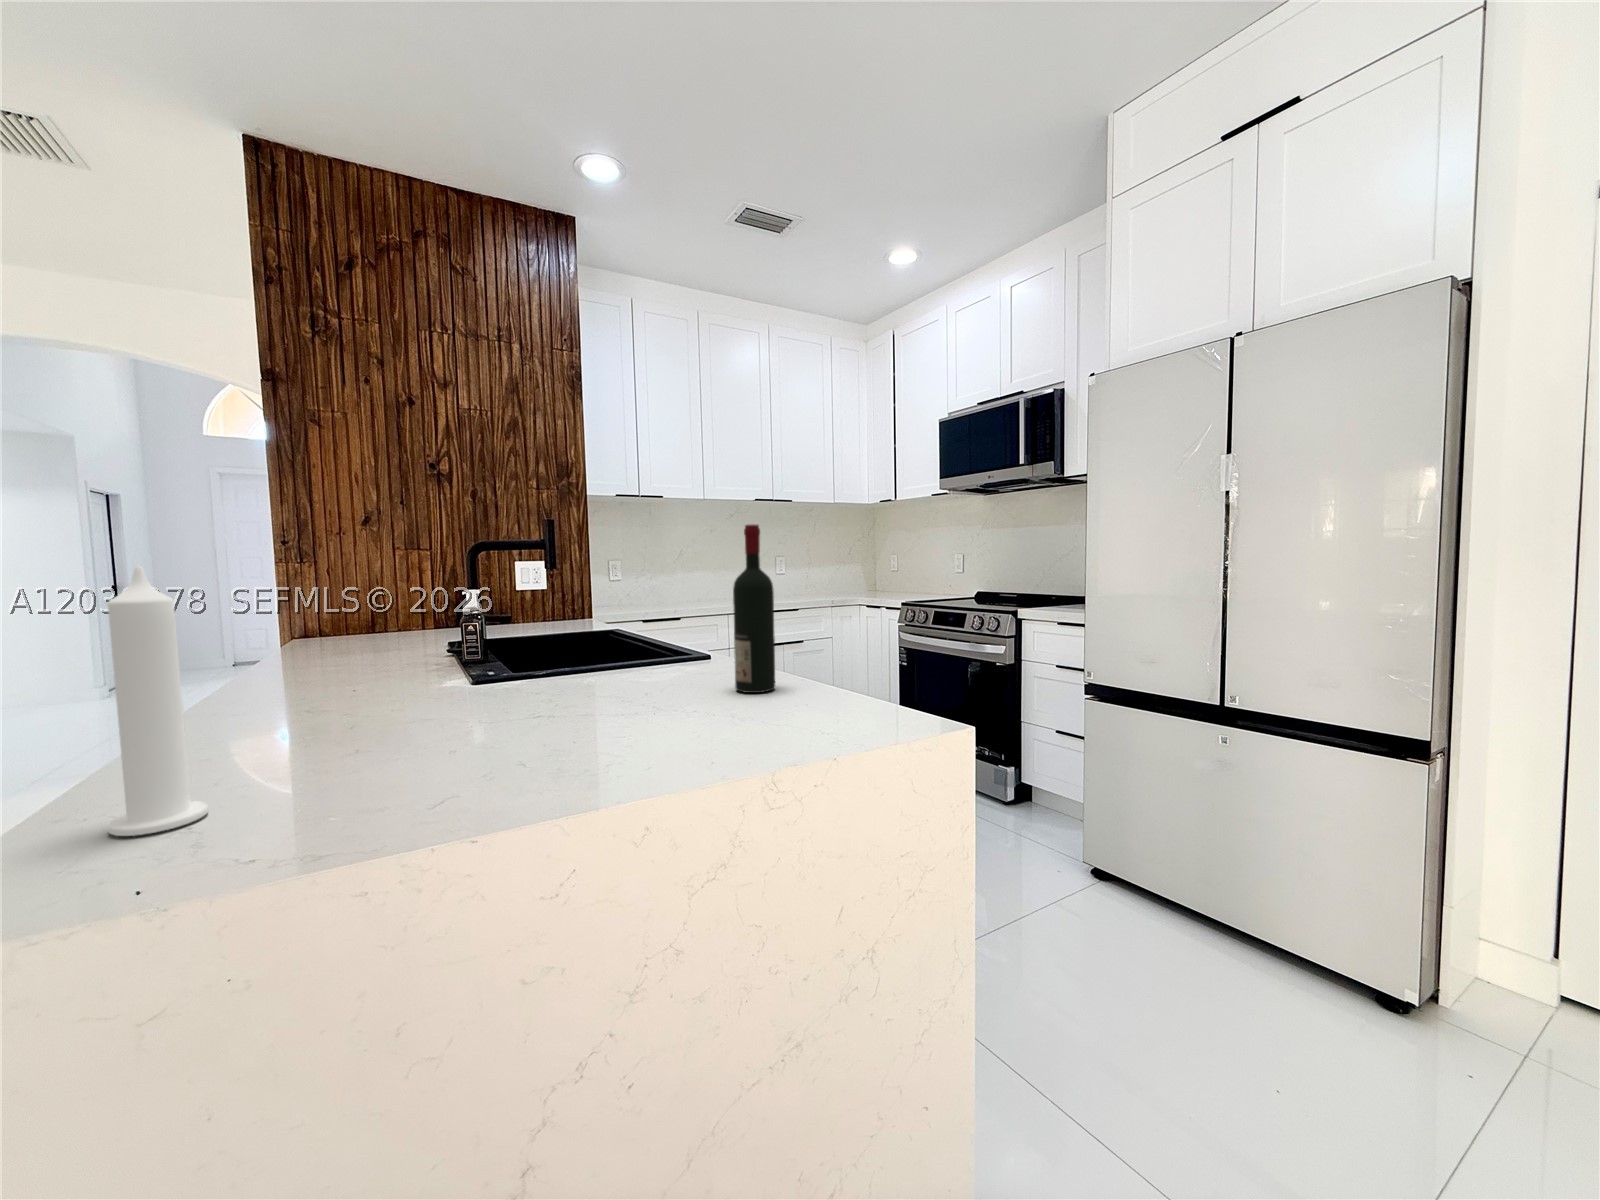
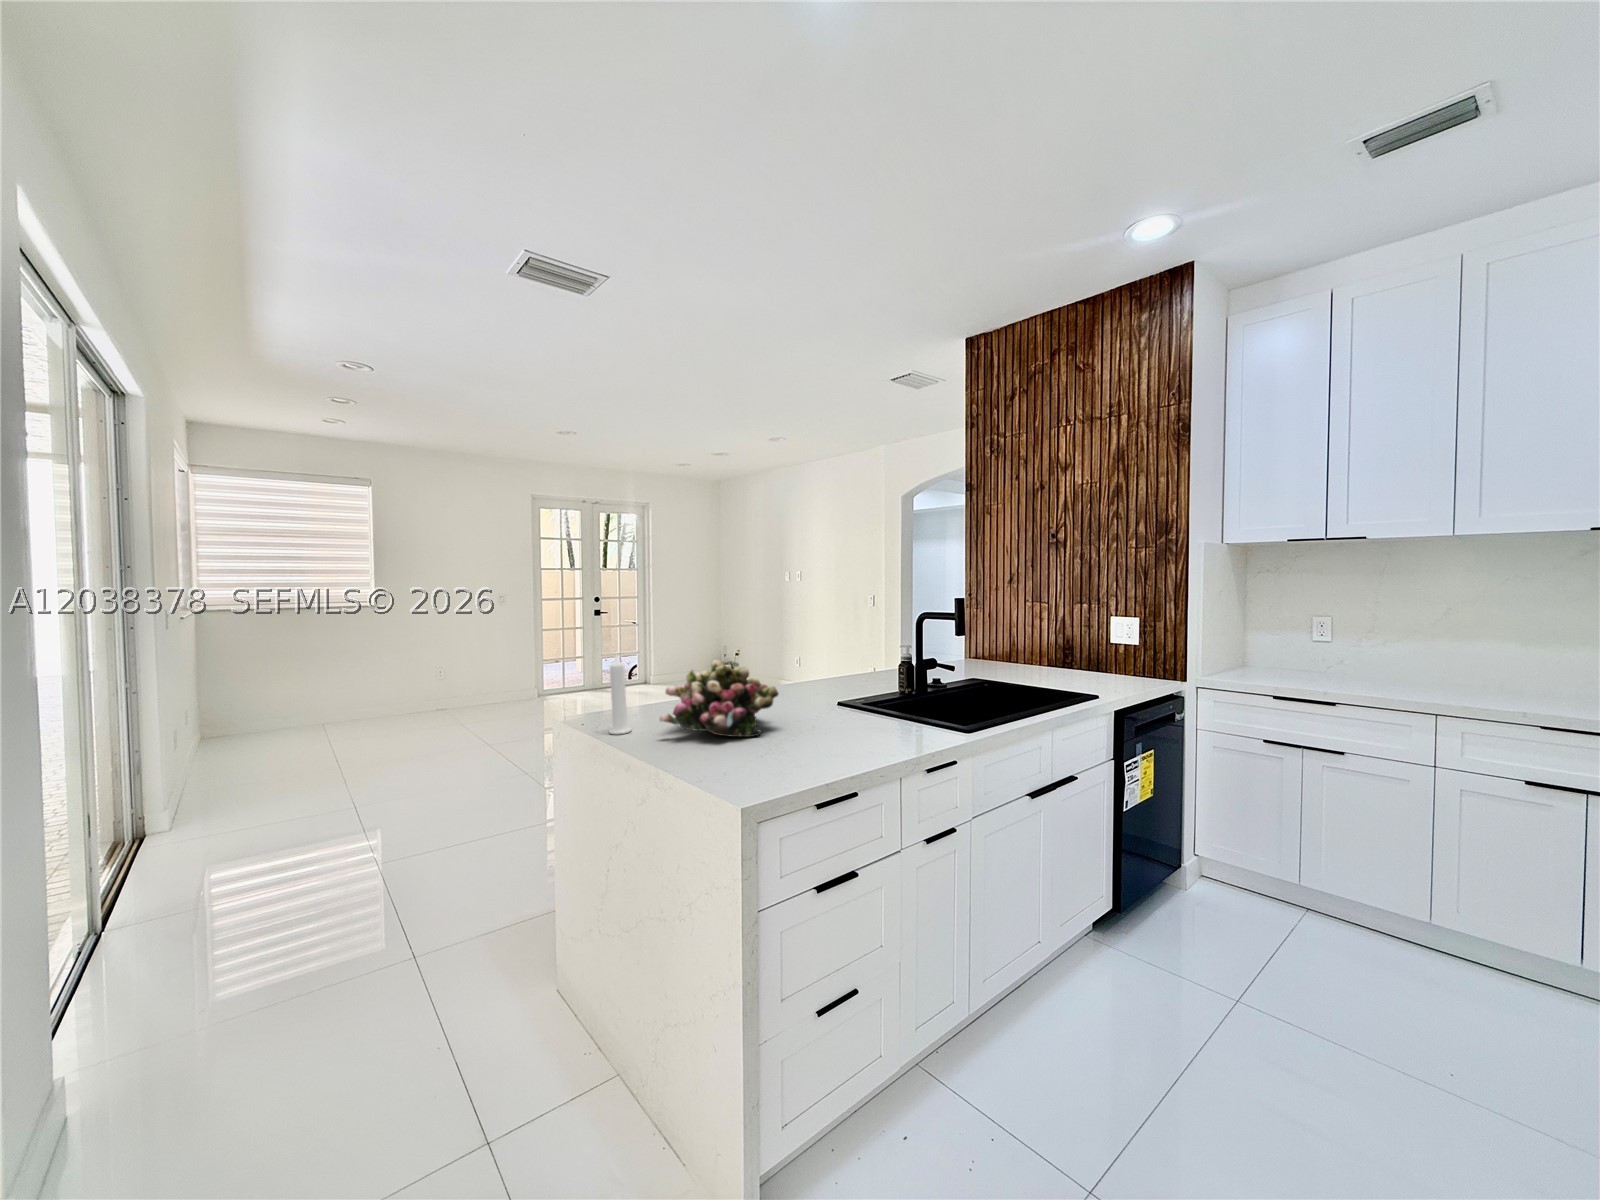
wine bottle: present [733,524,775,693] -> none [810,648,842,772]
flower arrangement: none [270,584,538,734] -> present [660,660,778,737]

